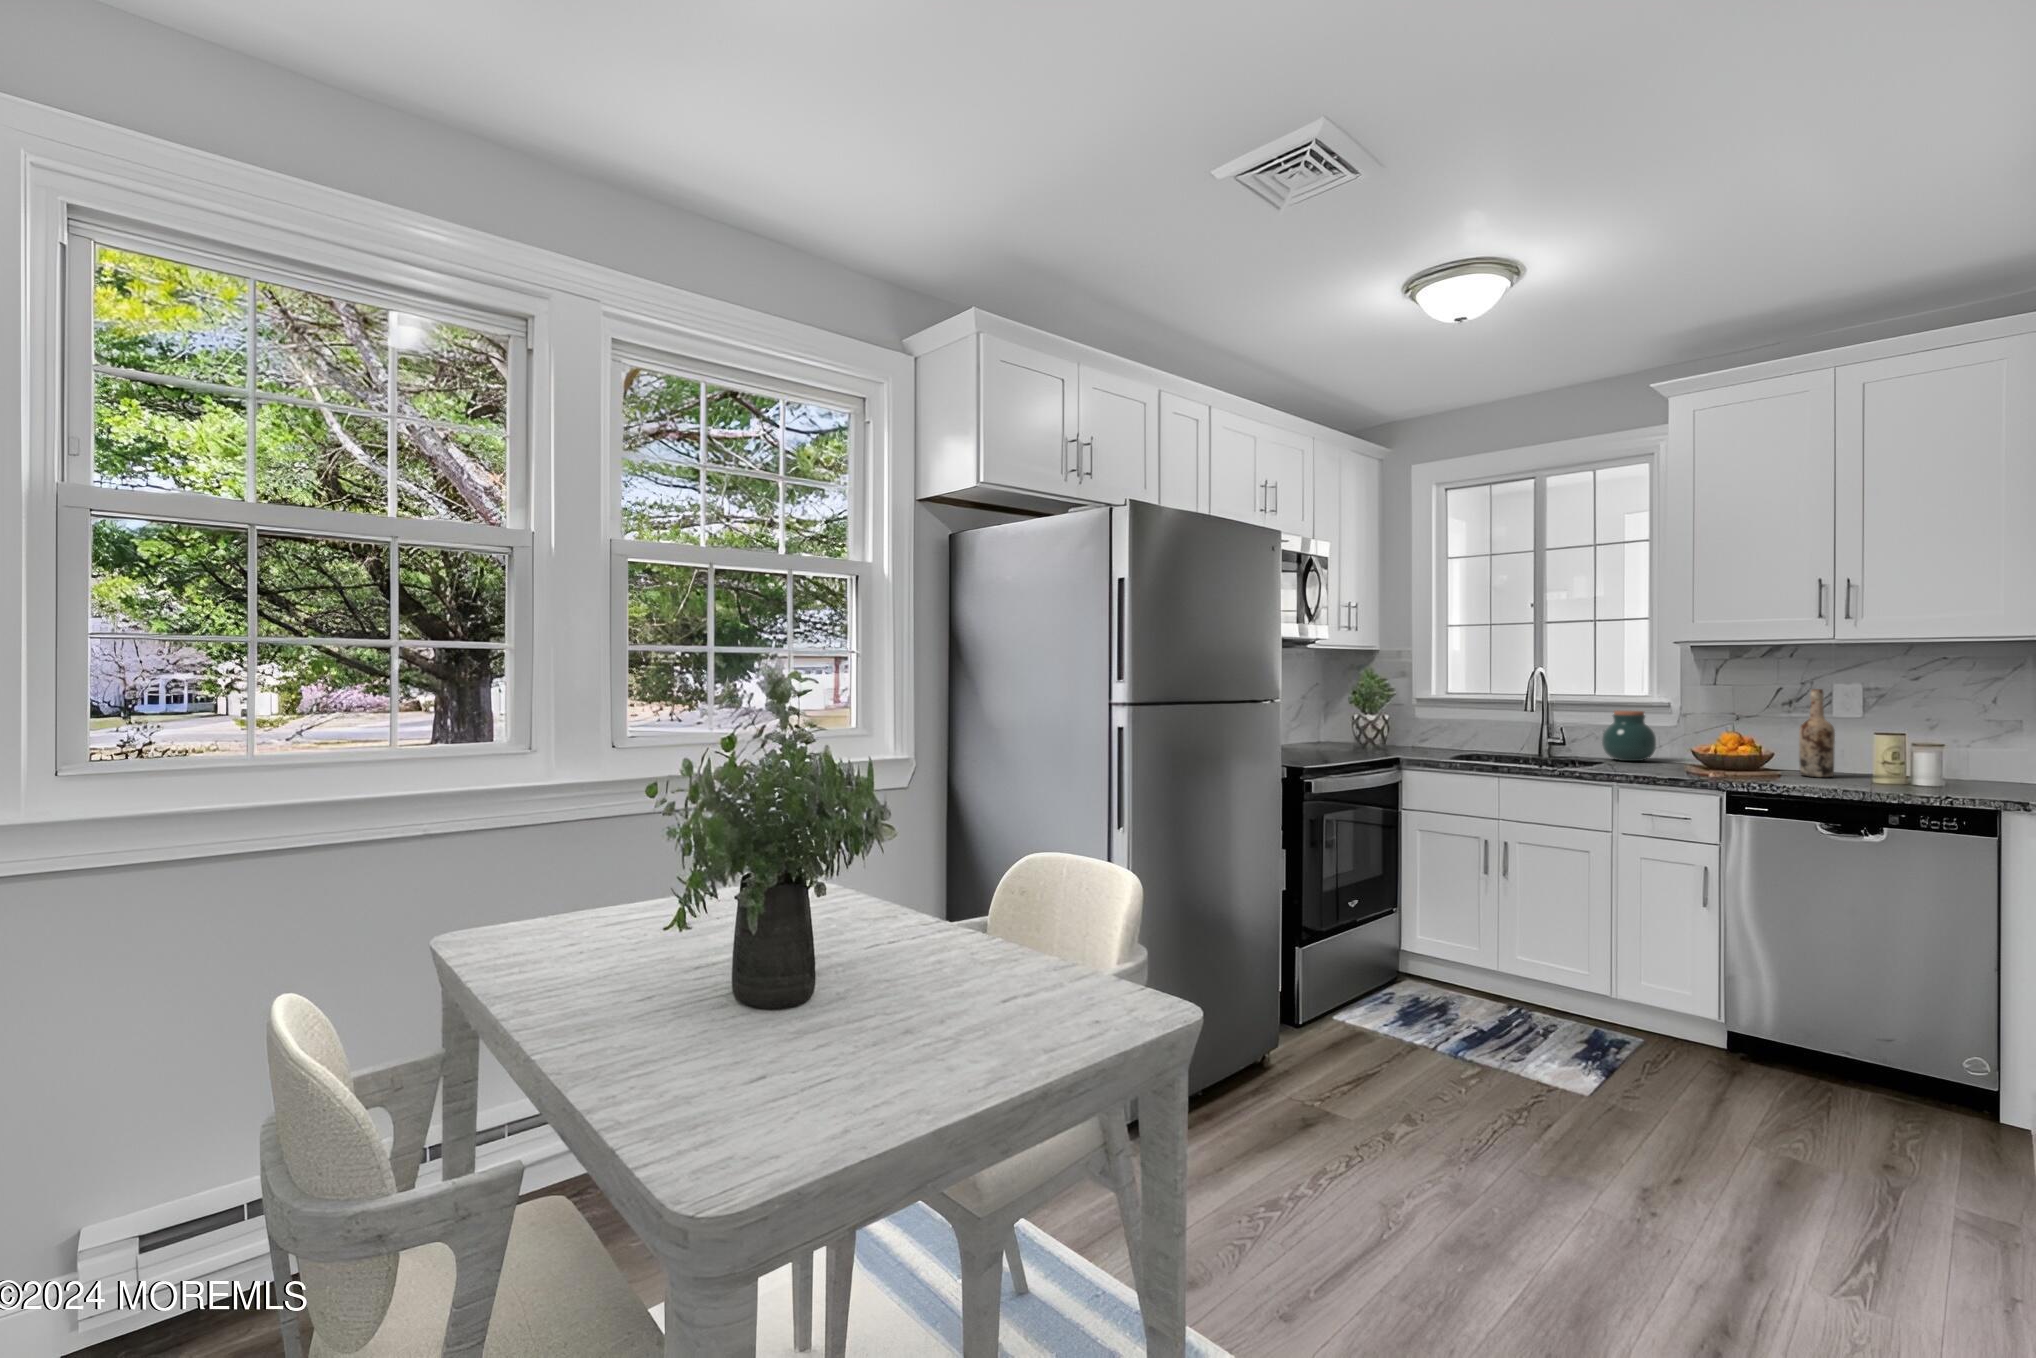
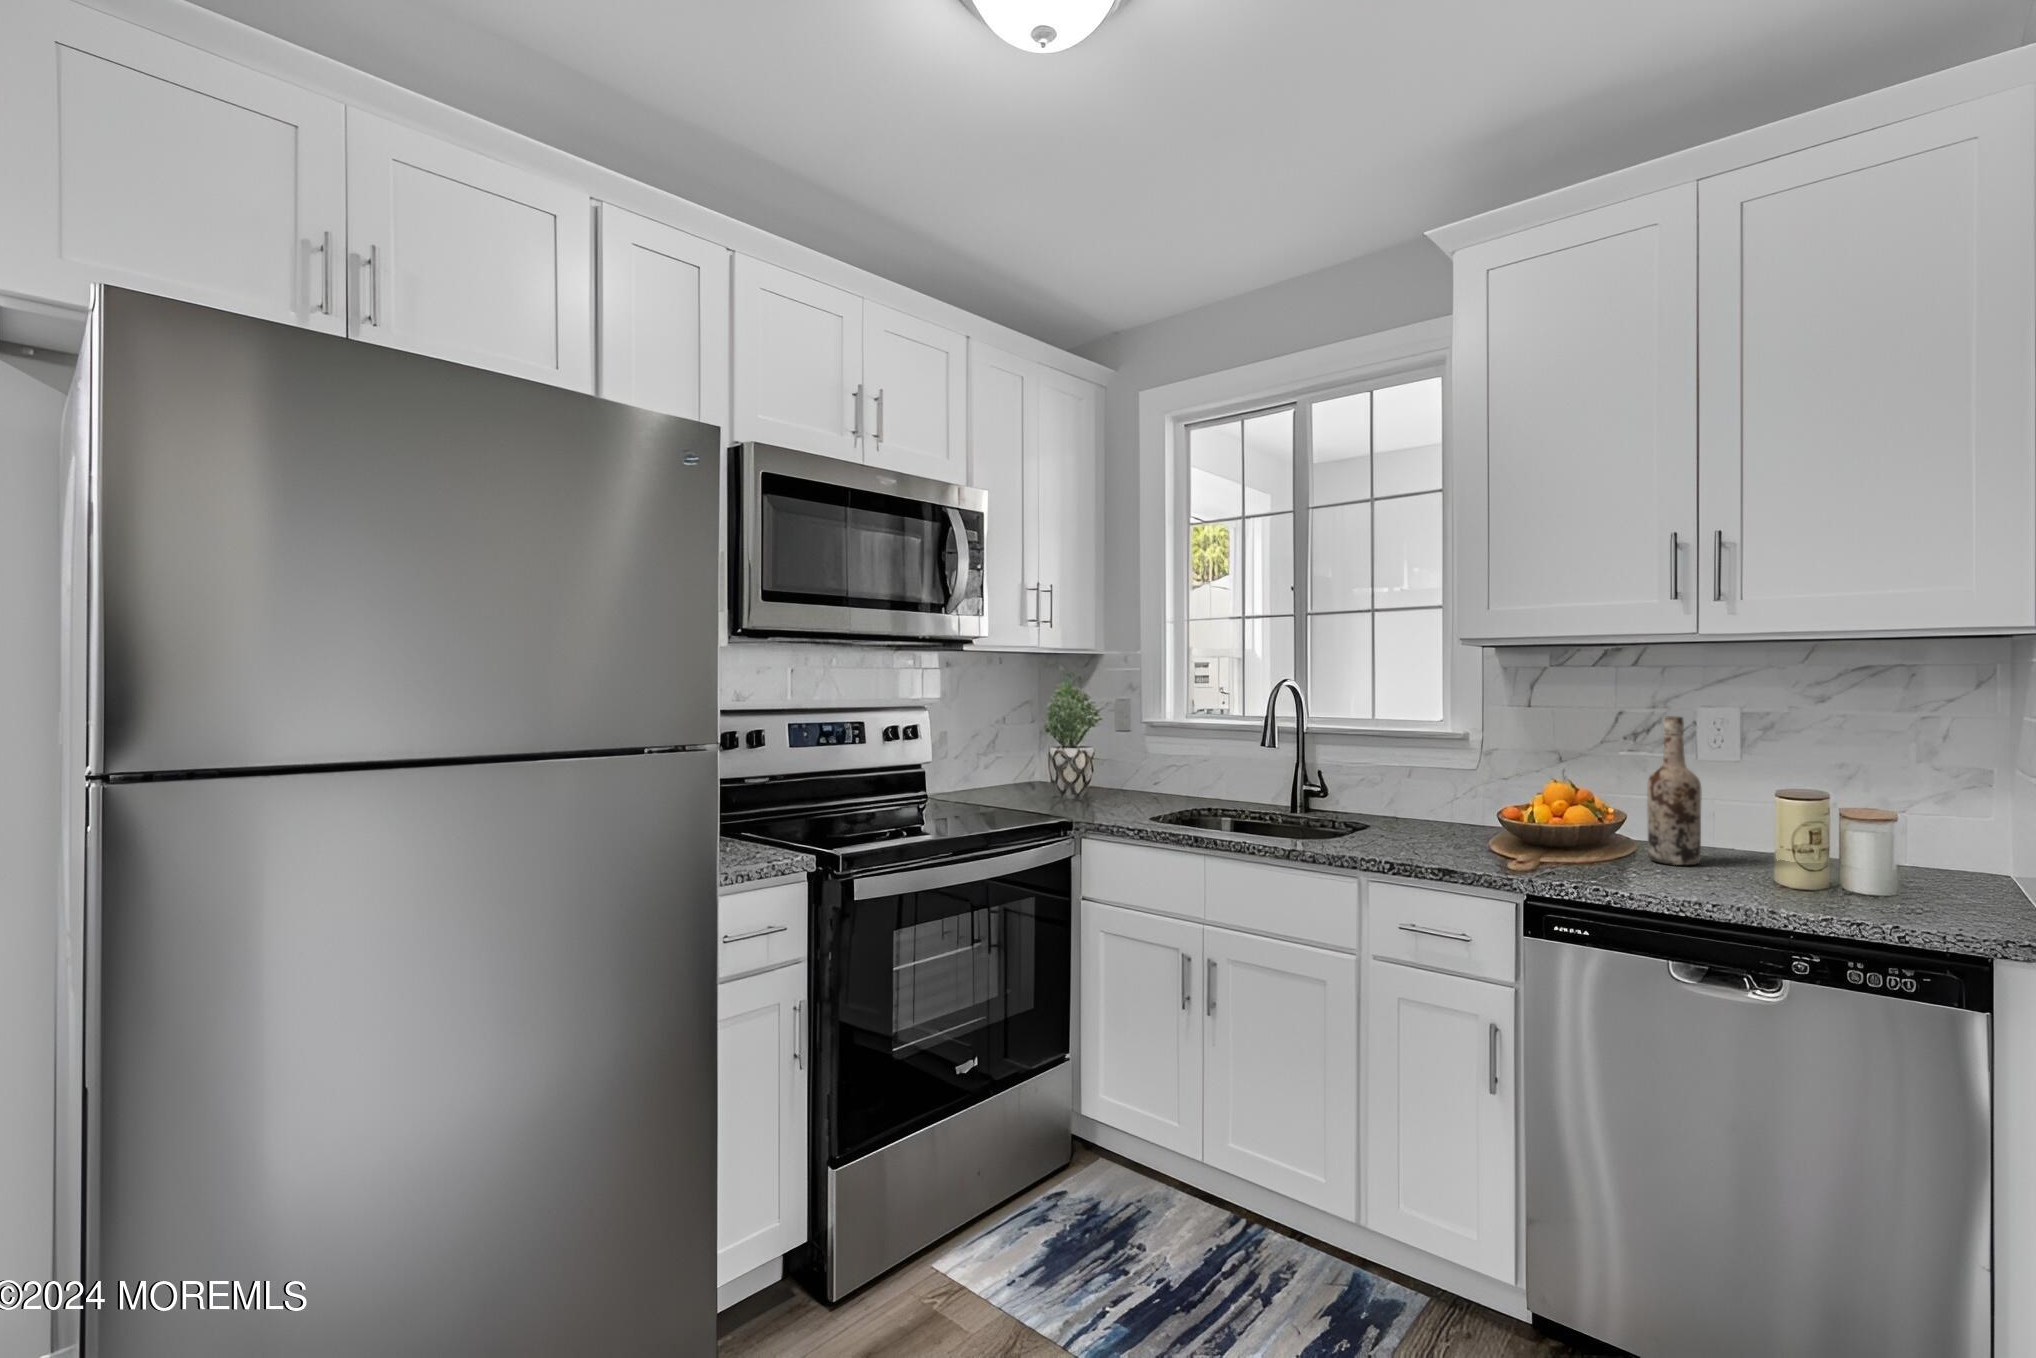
jar: present [1602,711,1656,761] -> none [1370,746,1446,826]

